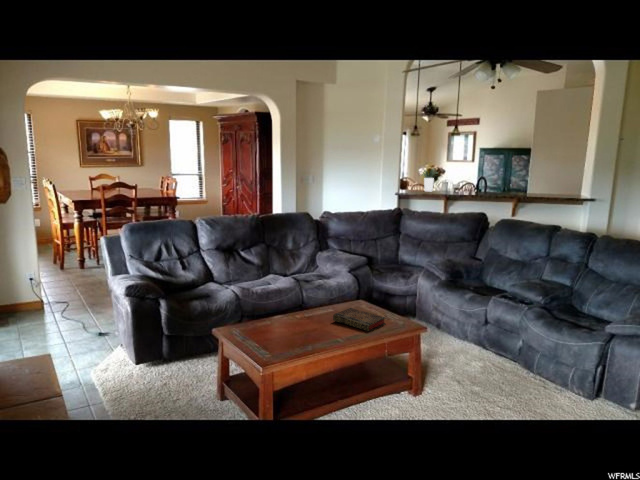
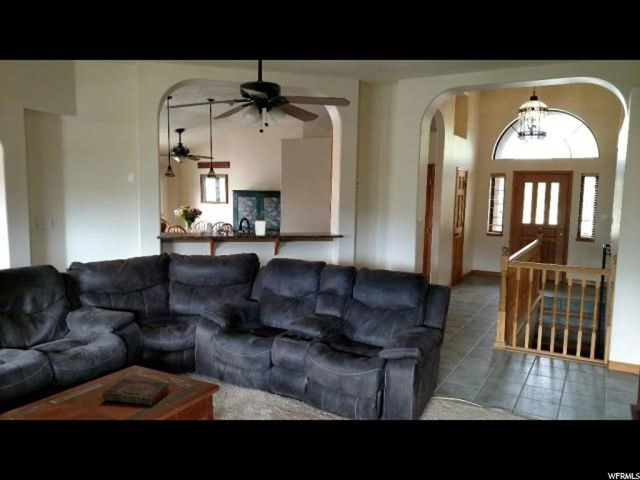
potted plant: present [423,169,437,191] -> present [254,211,266,235]

